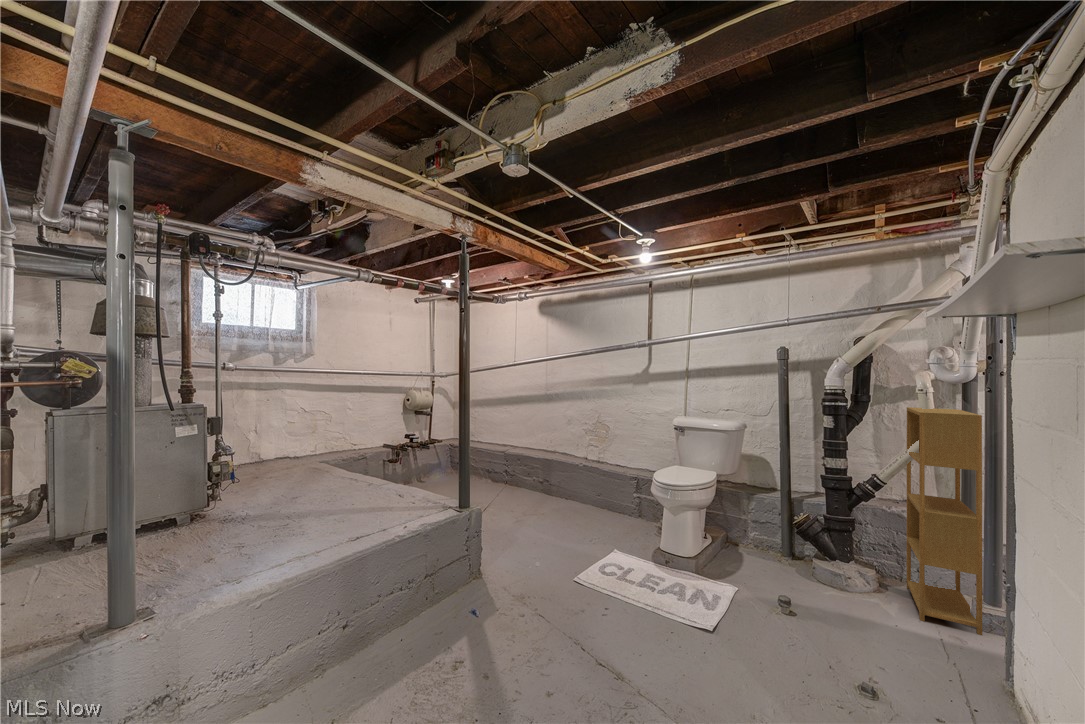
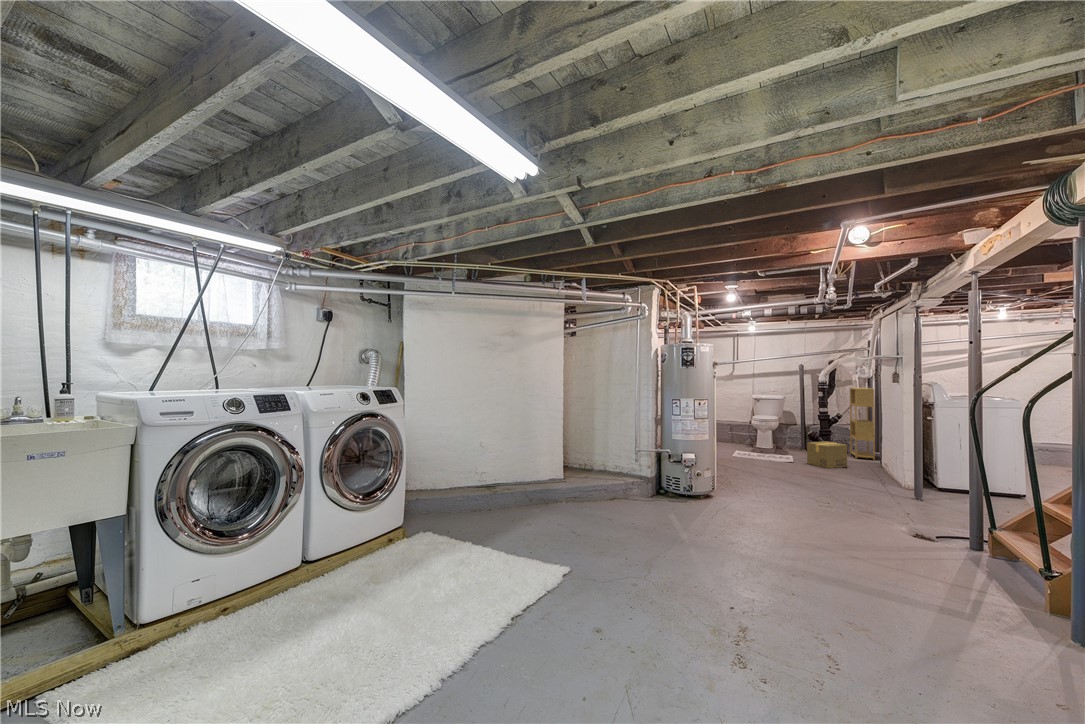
cardboard box: none [753,576,885,699] -> present [807,441,847,468]

